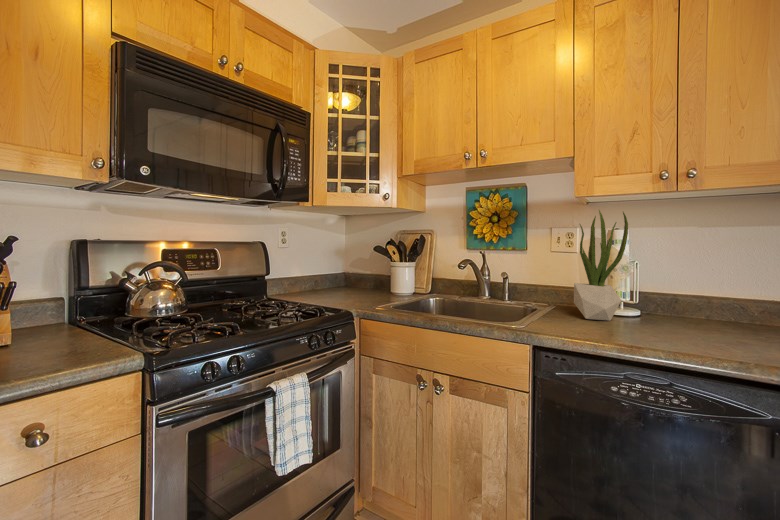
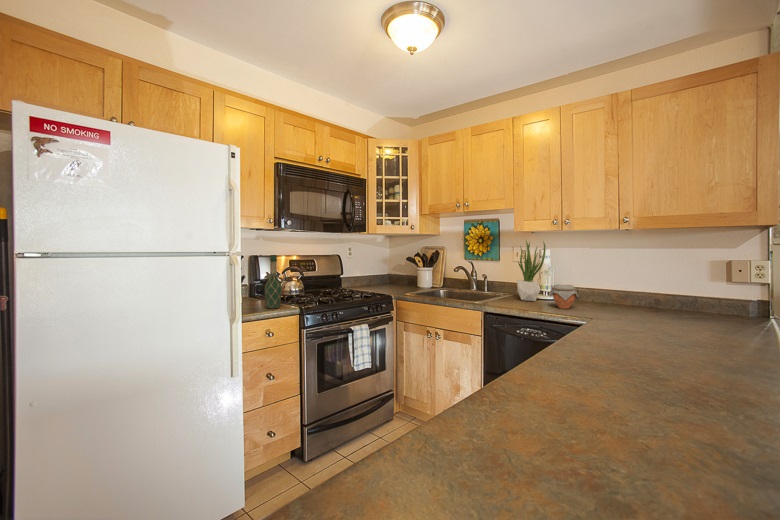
wine bottle: none [44,231,97,361] -> present [264,255,282,309]
jar: none [657,292,726,341] -> present [549,284,578,309]

